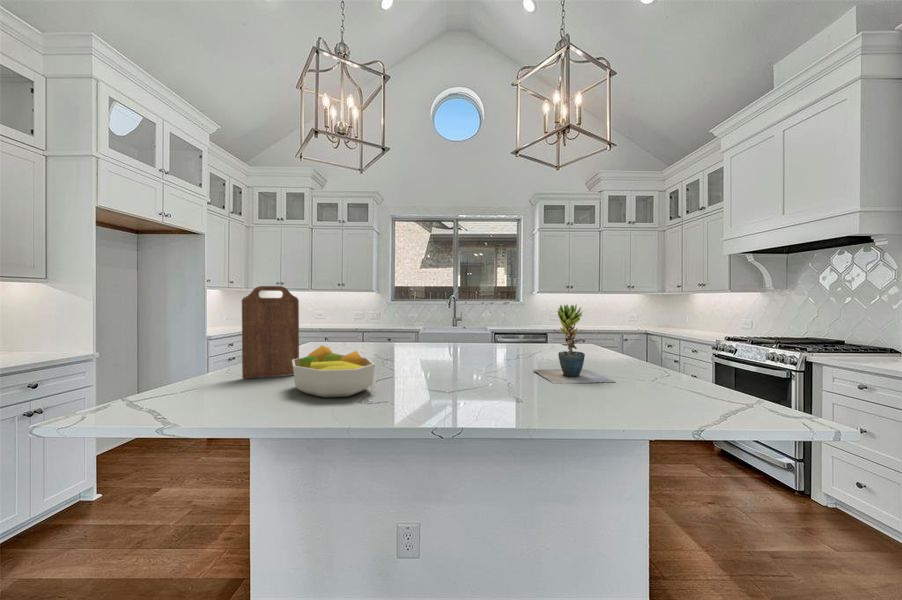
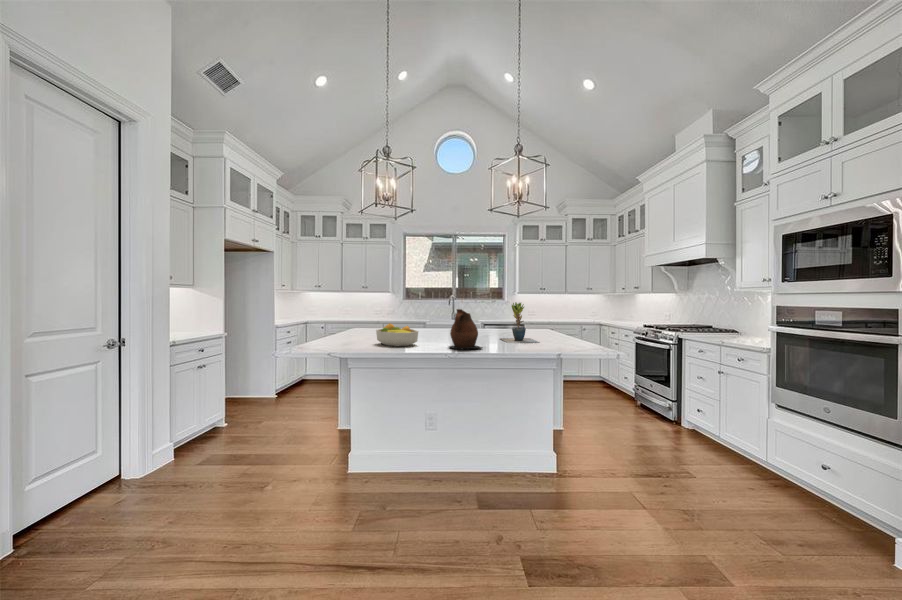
cutting board: present [242,286,299,379] -> none [345,293,373,341]
ceramic pitcher: none [430,320,512,414] -> present [449,309,482,349]

